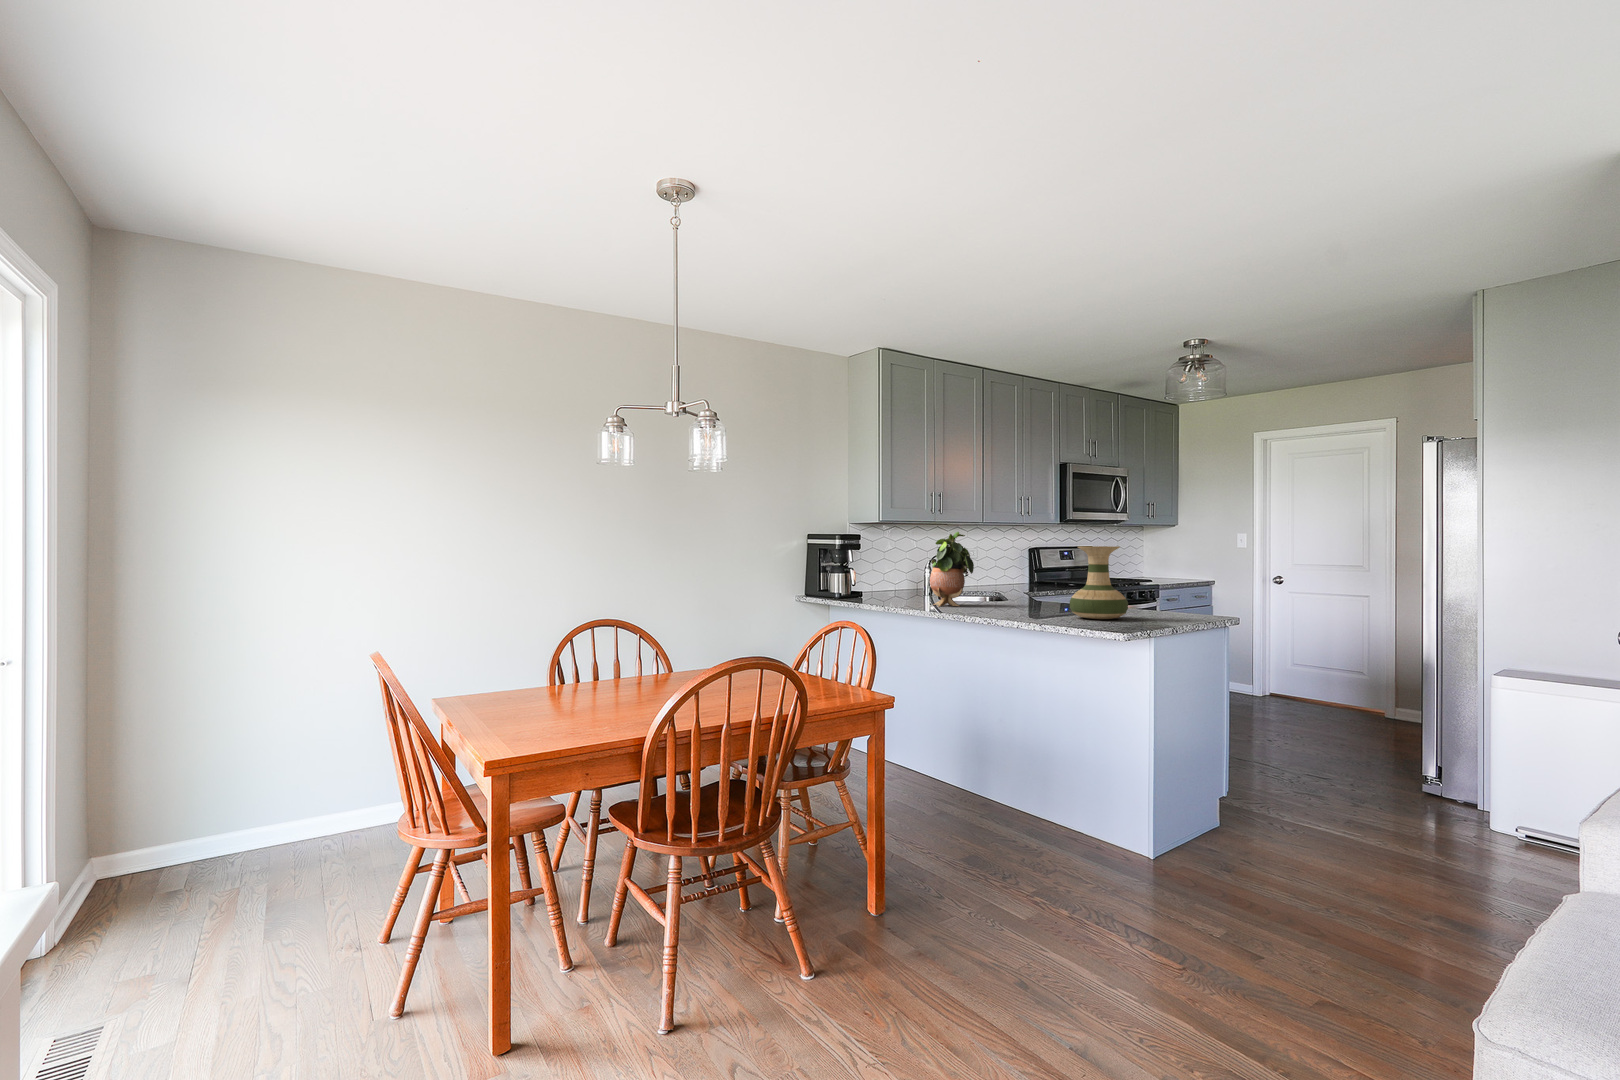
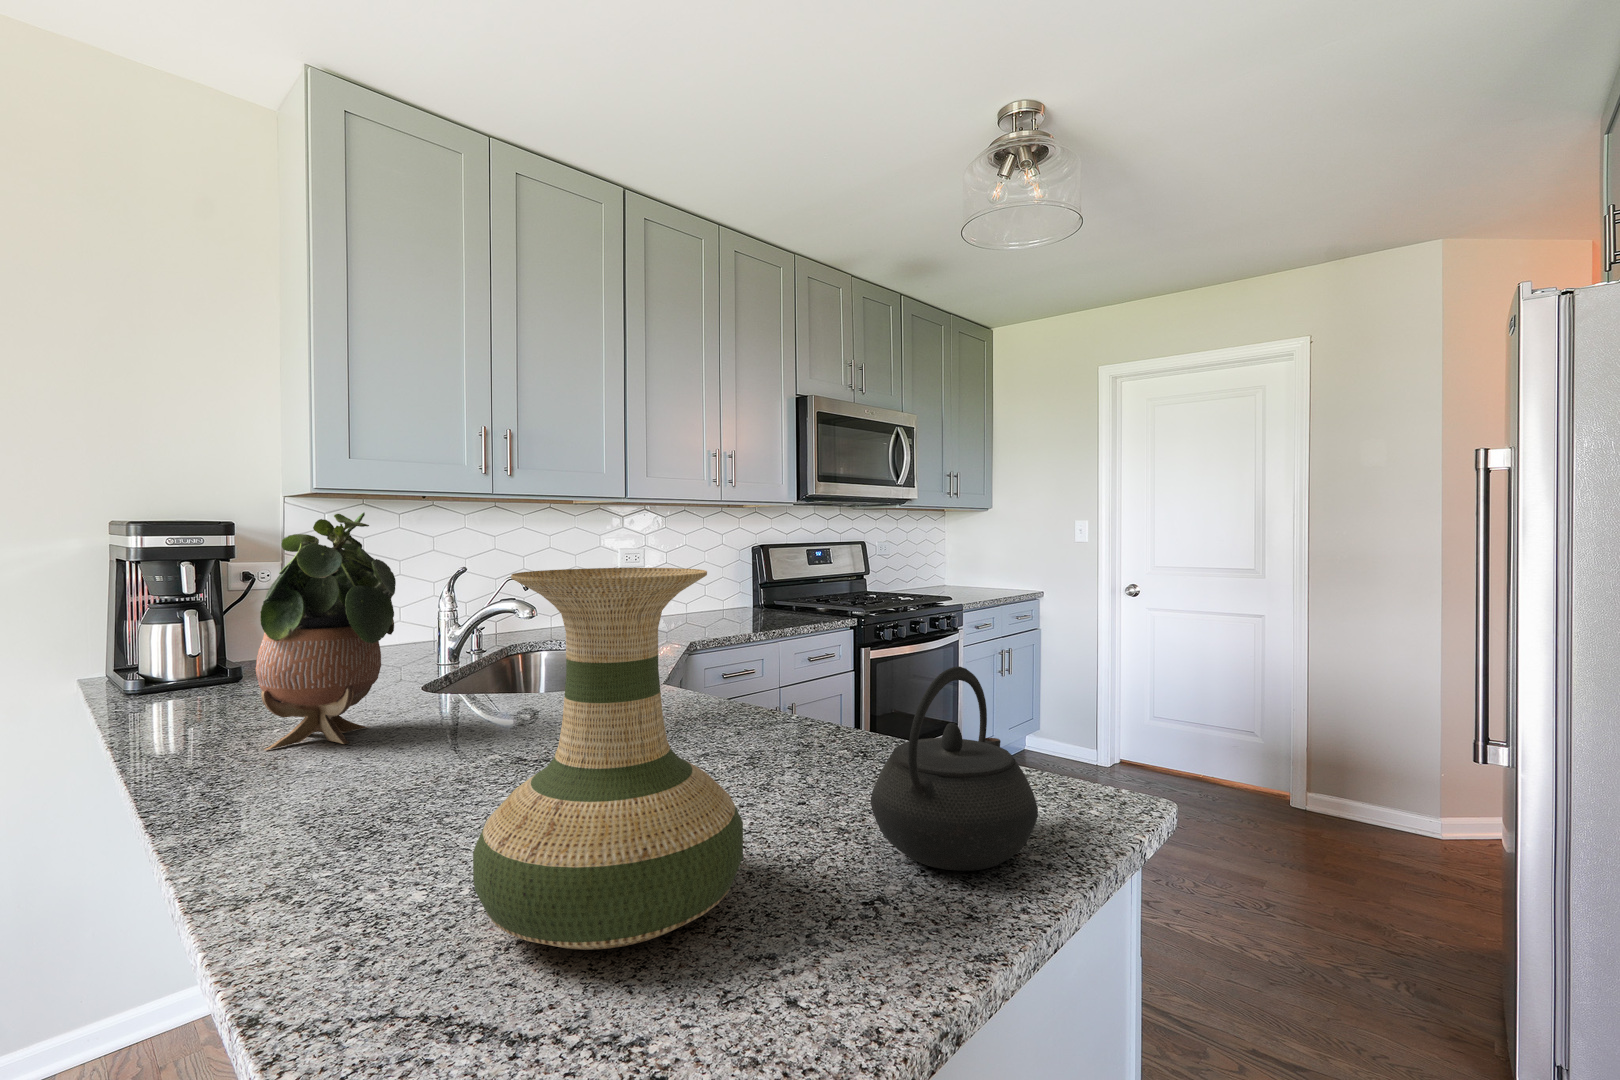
kettle: none [1153,572,1196,618] -> present [871,666,1038,871]

